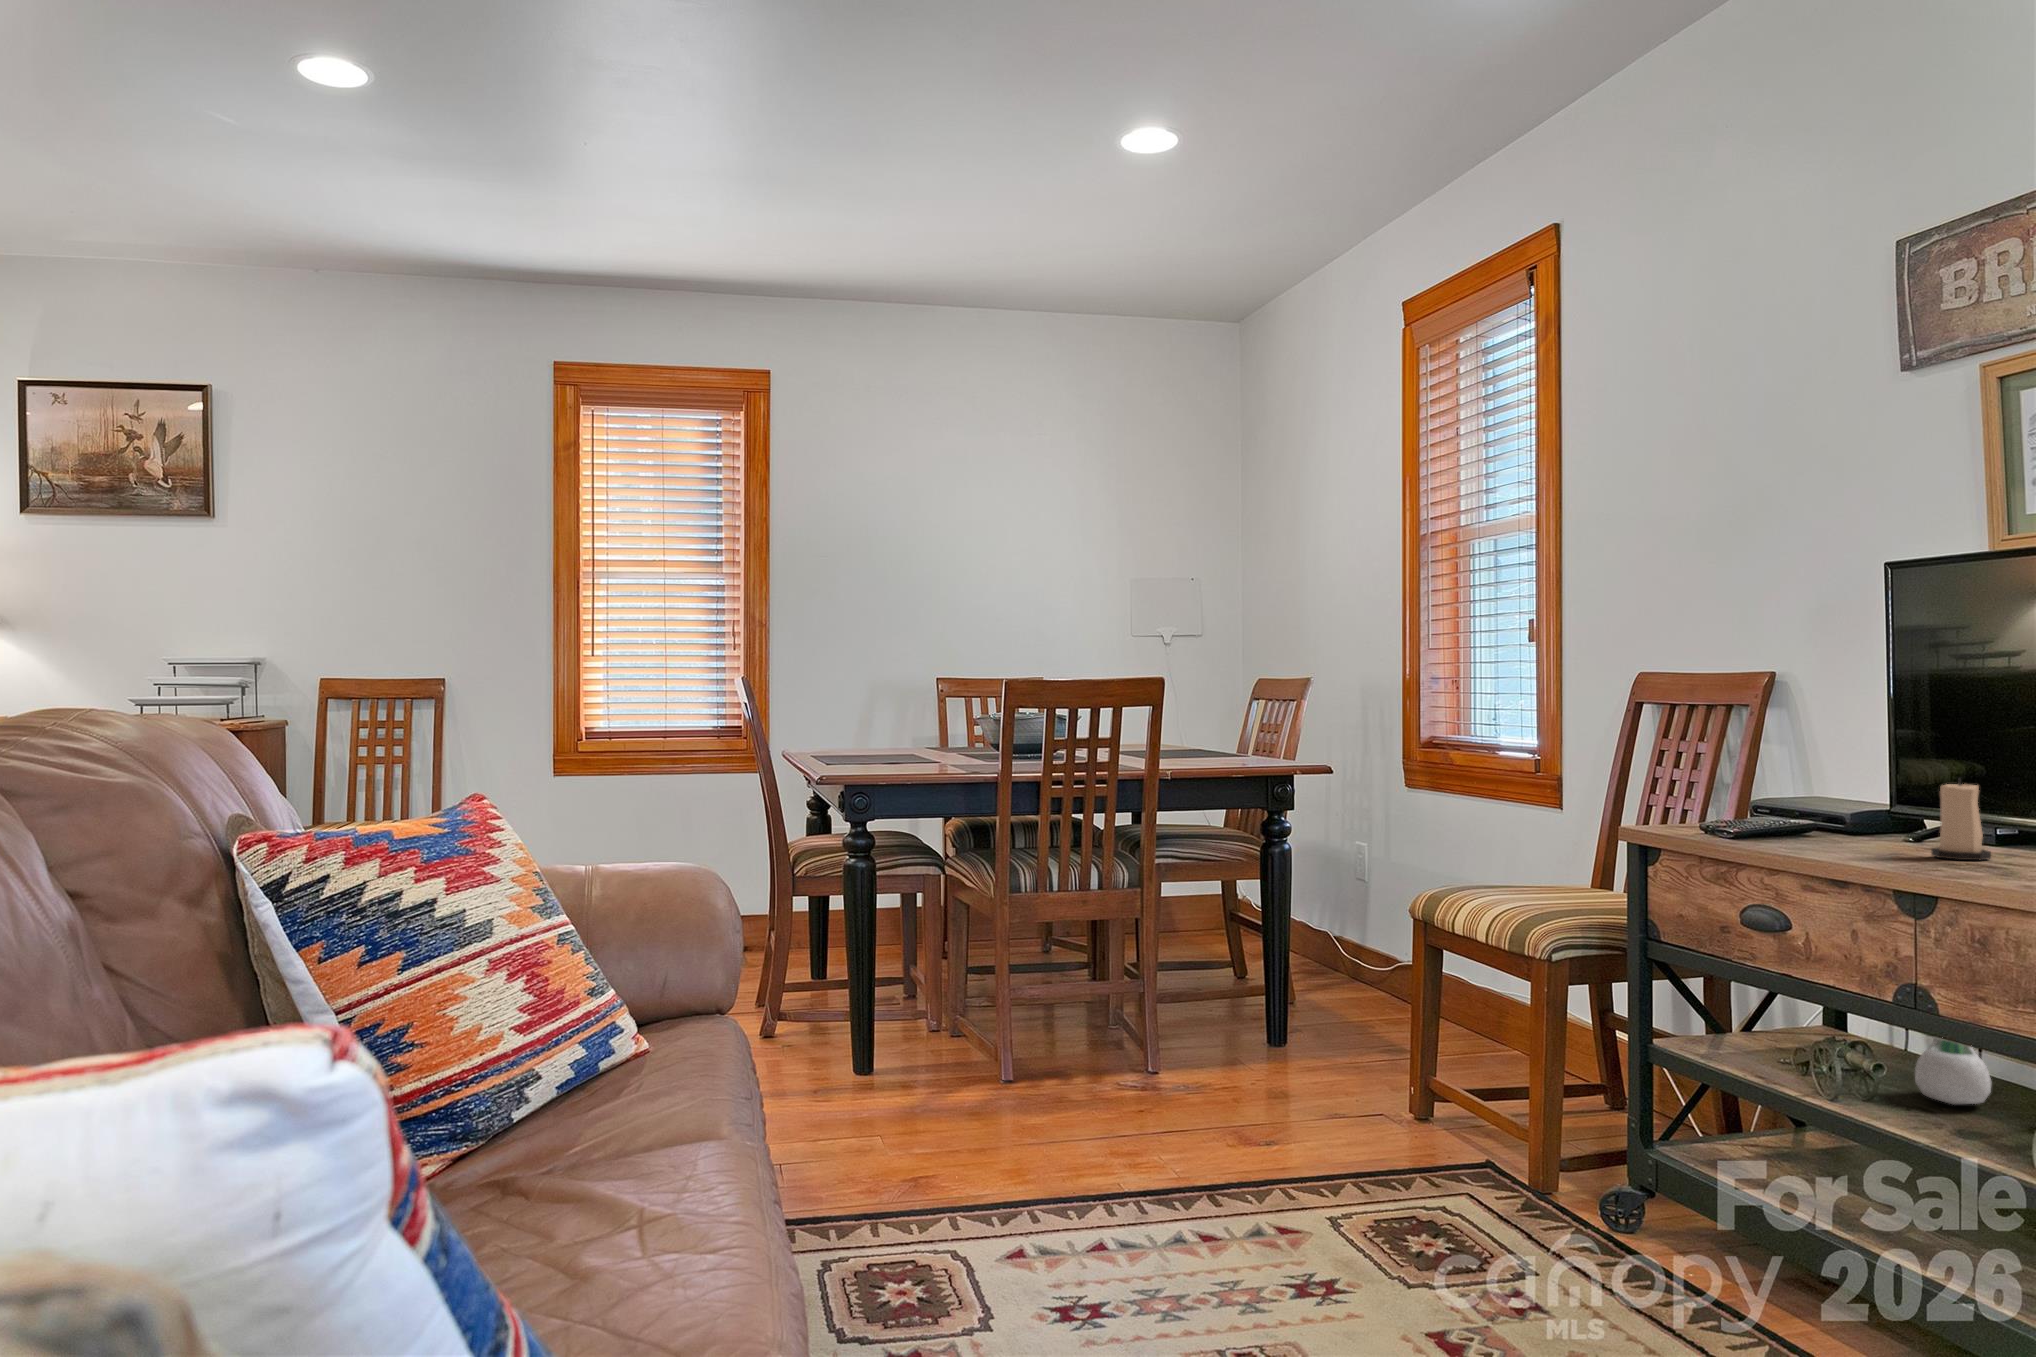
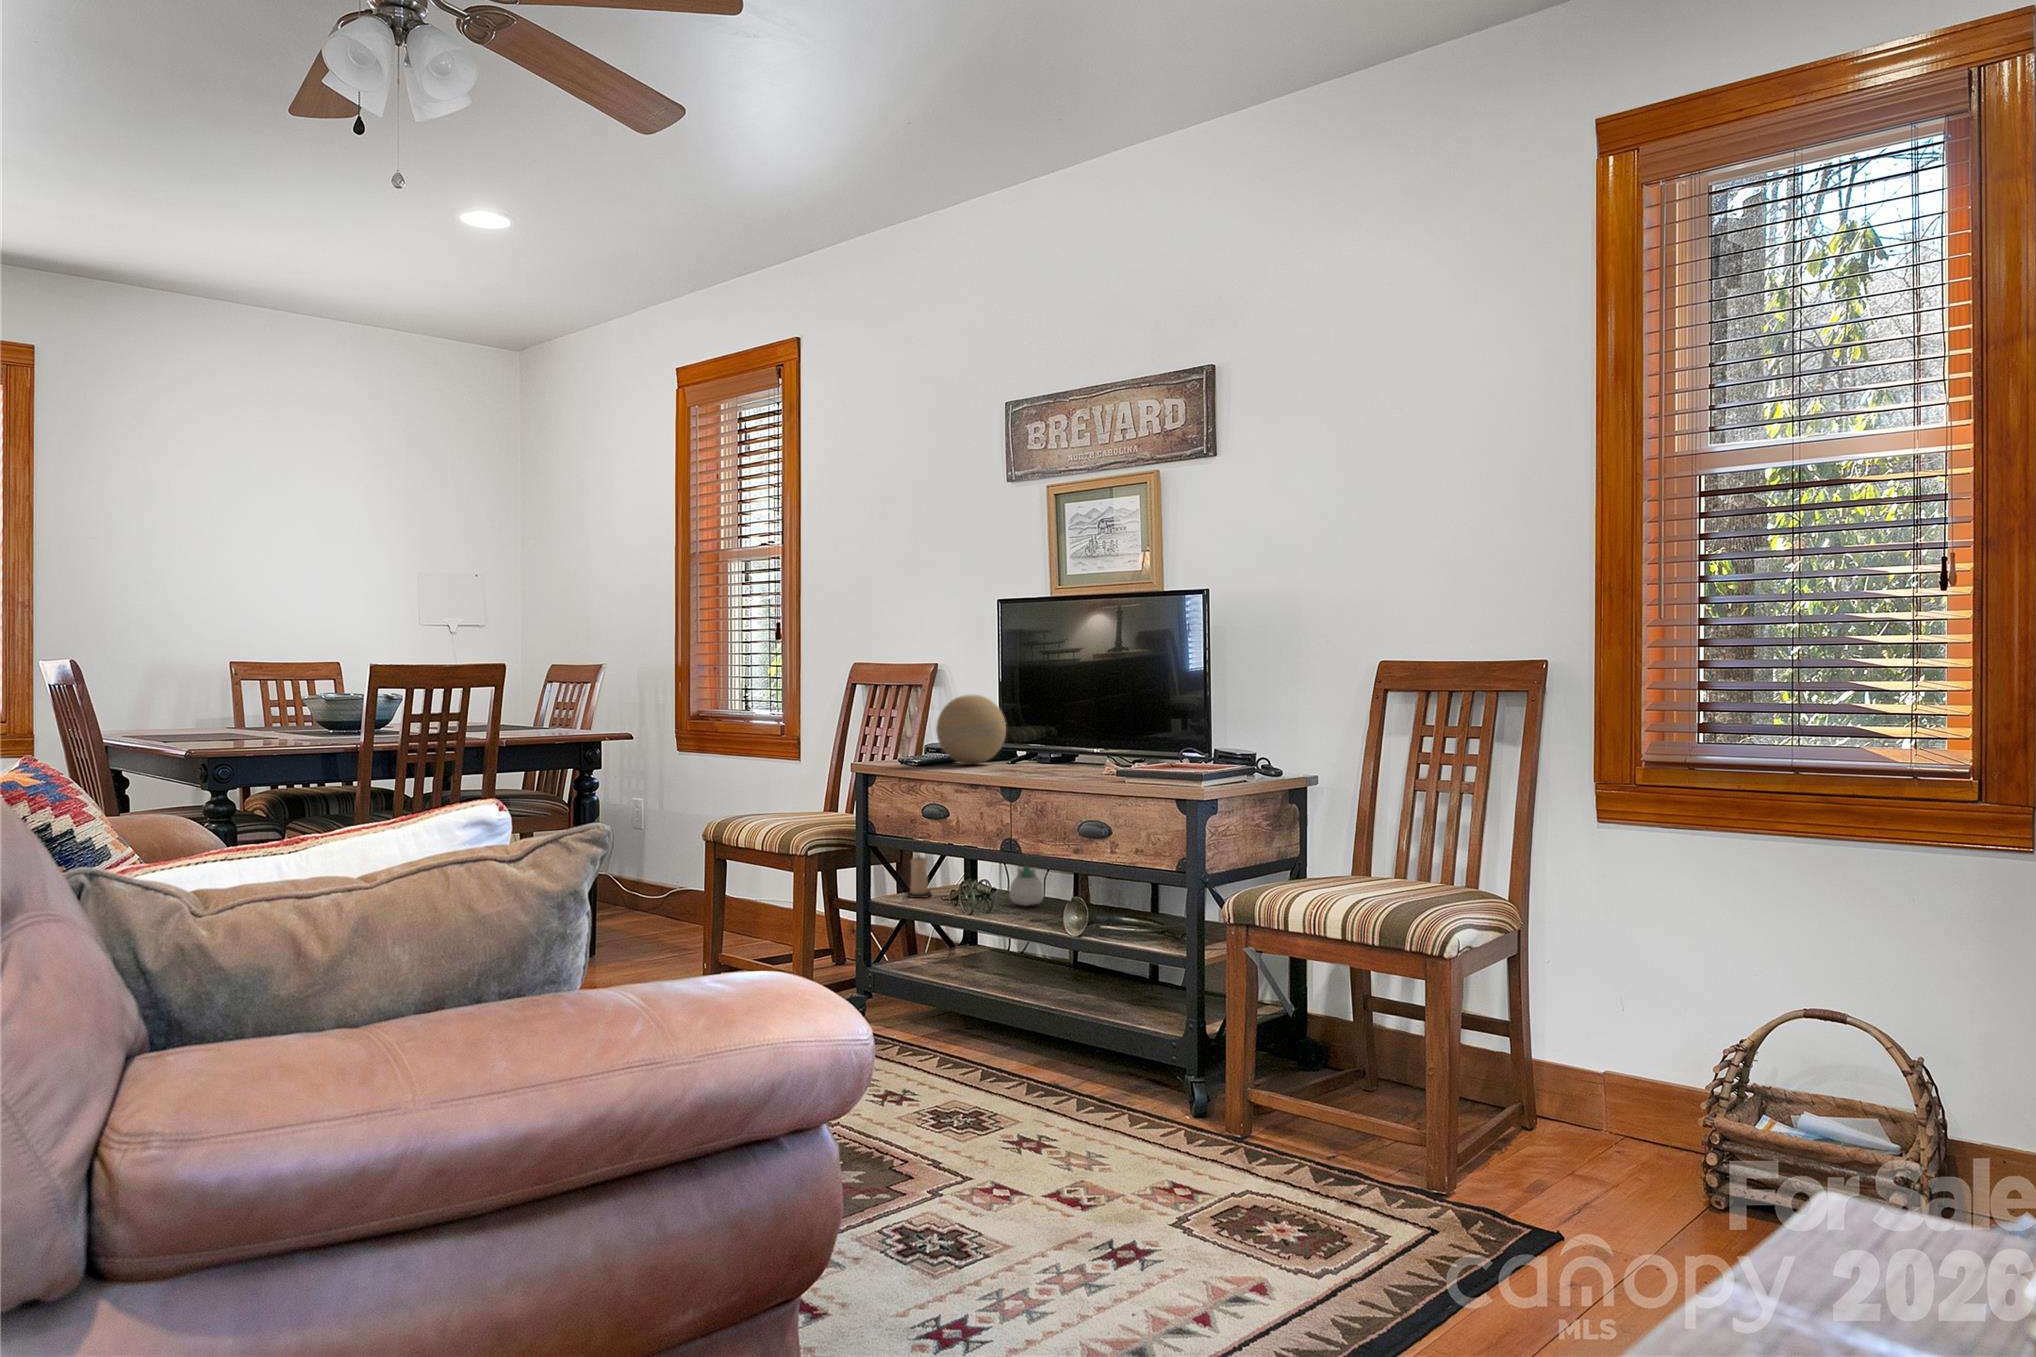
decorative orb: none [1766,722,1905,840] -> present [936,695,1006,764]
candle: present [1931,778,1991,860] -> present [907,856,932,898]

